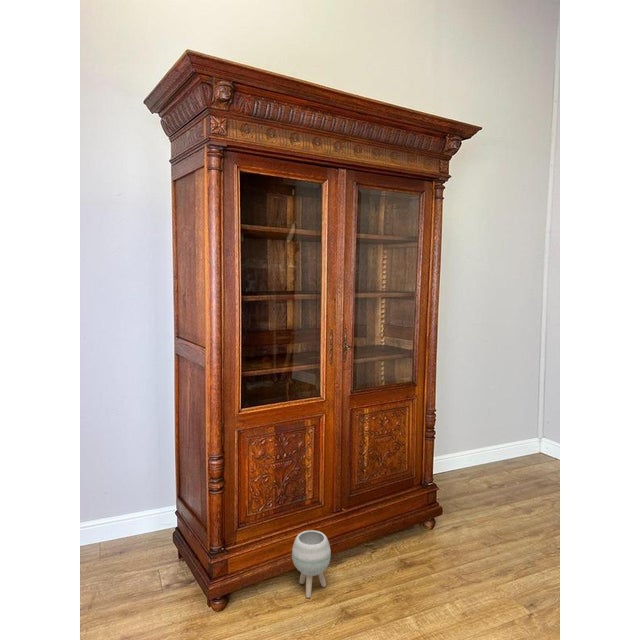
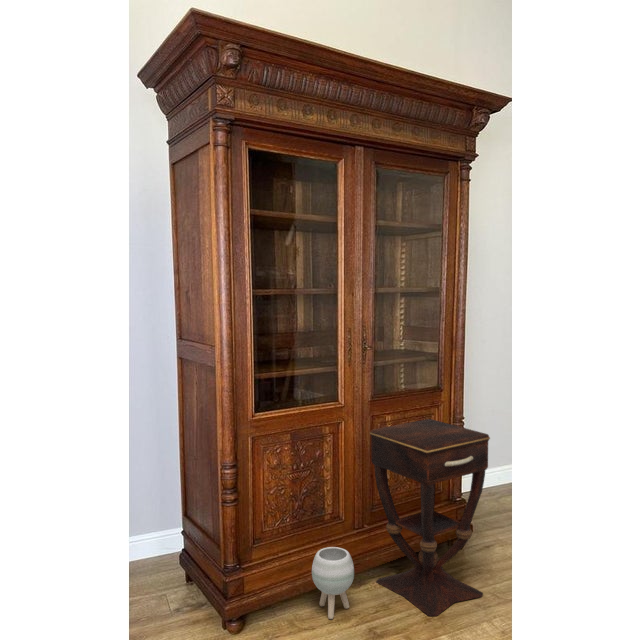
side table: none [349,413,458,597] -> present [370,419,490,616]

